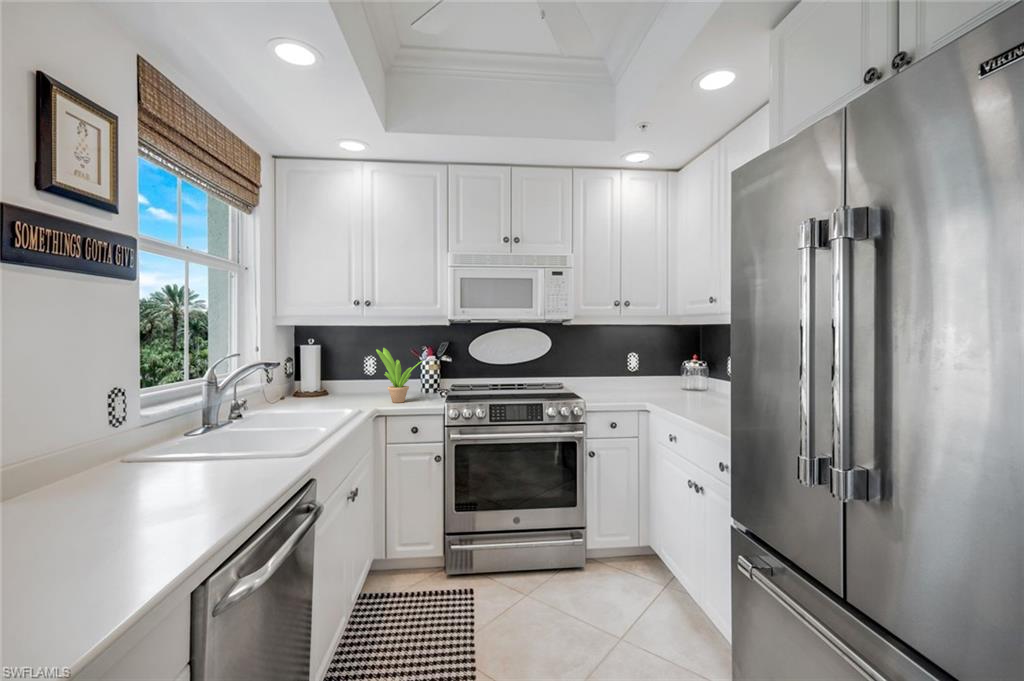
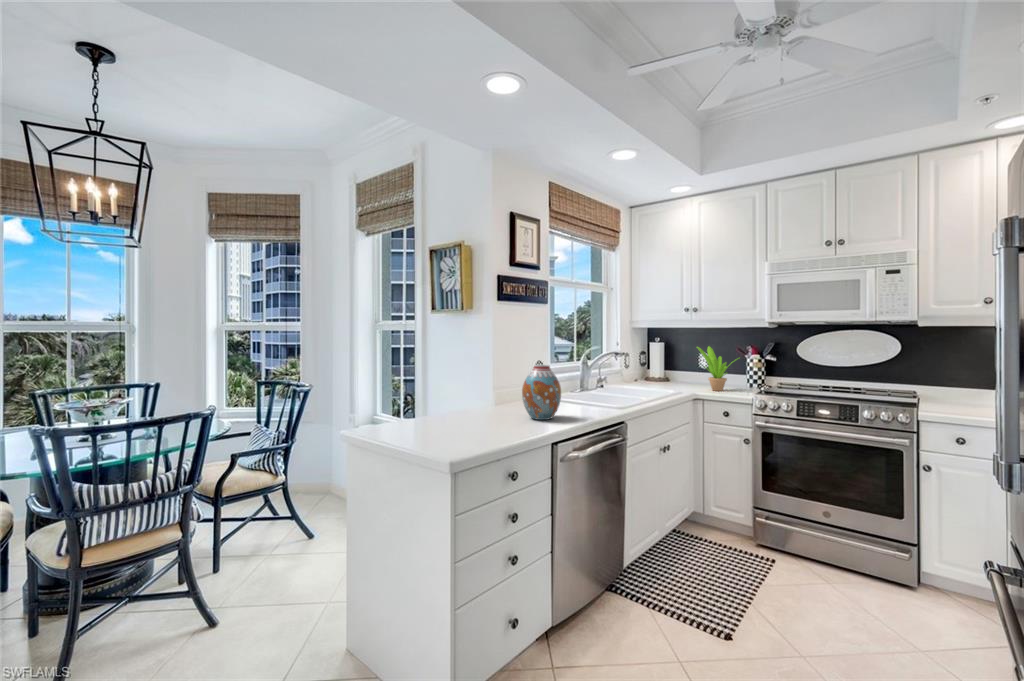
vase: none [91,402,198,526] -> present [522,365,561,420]

